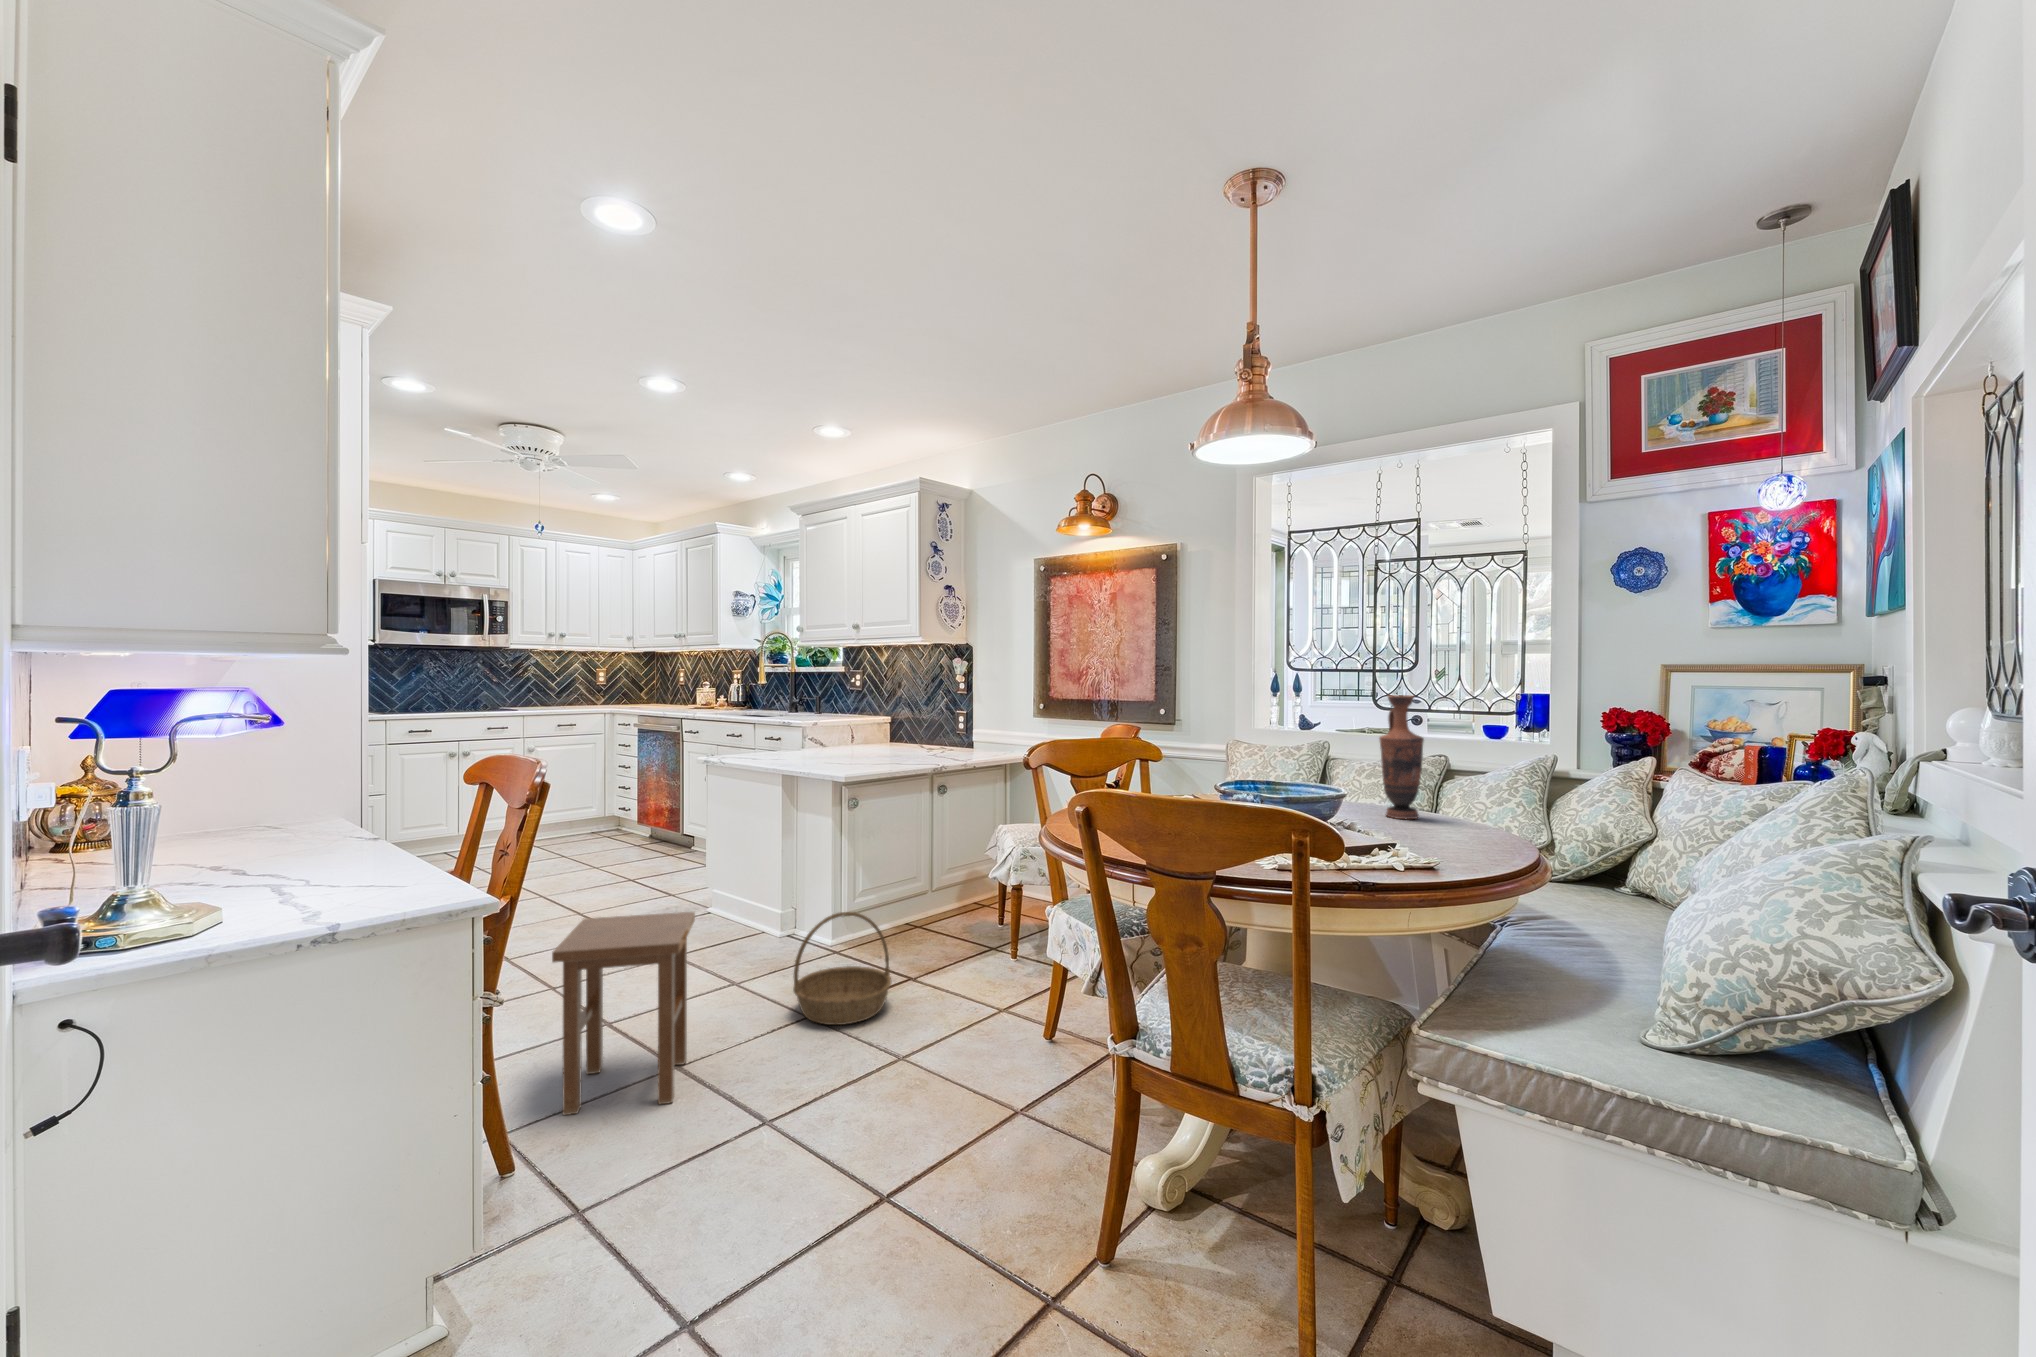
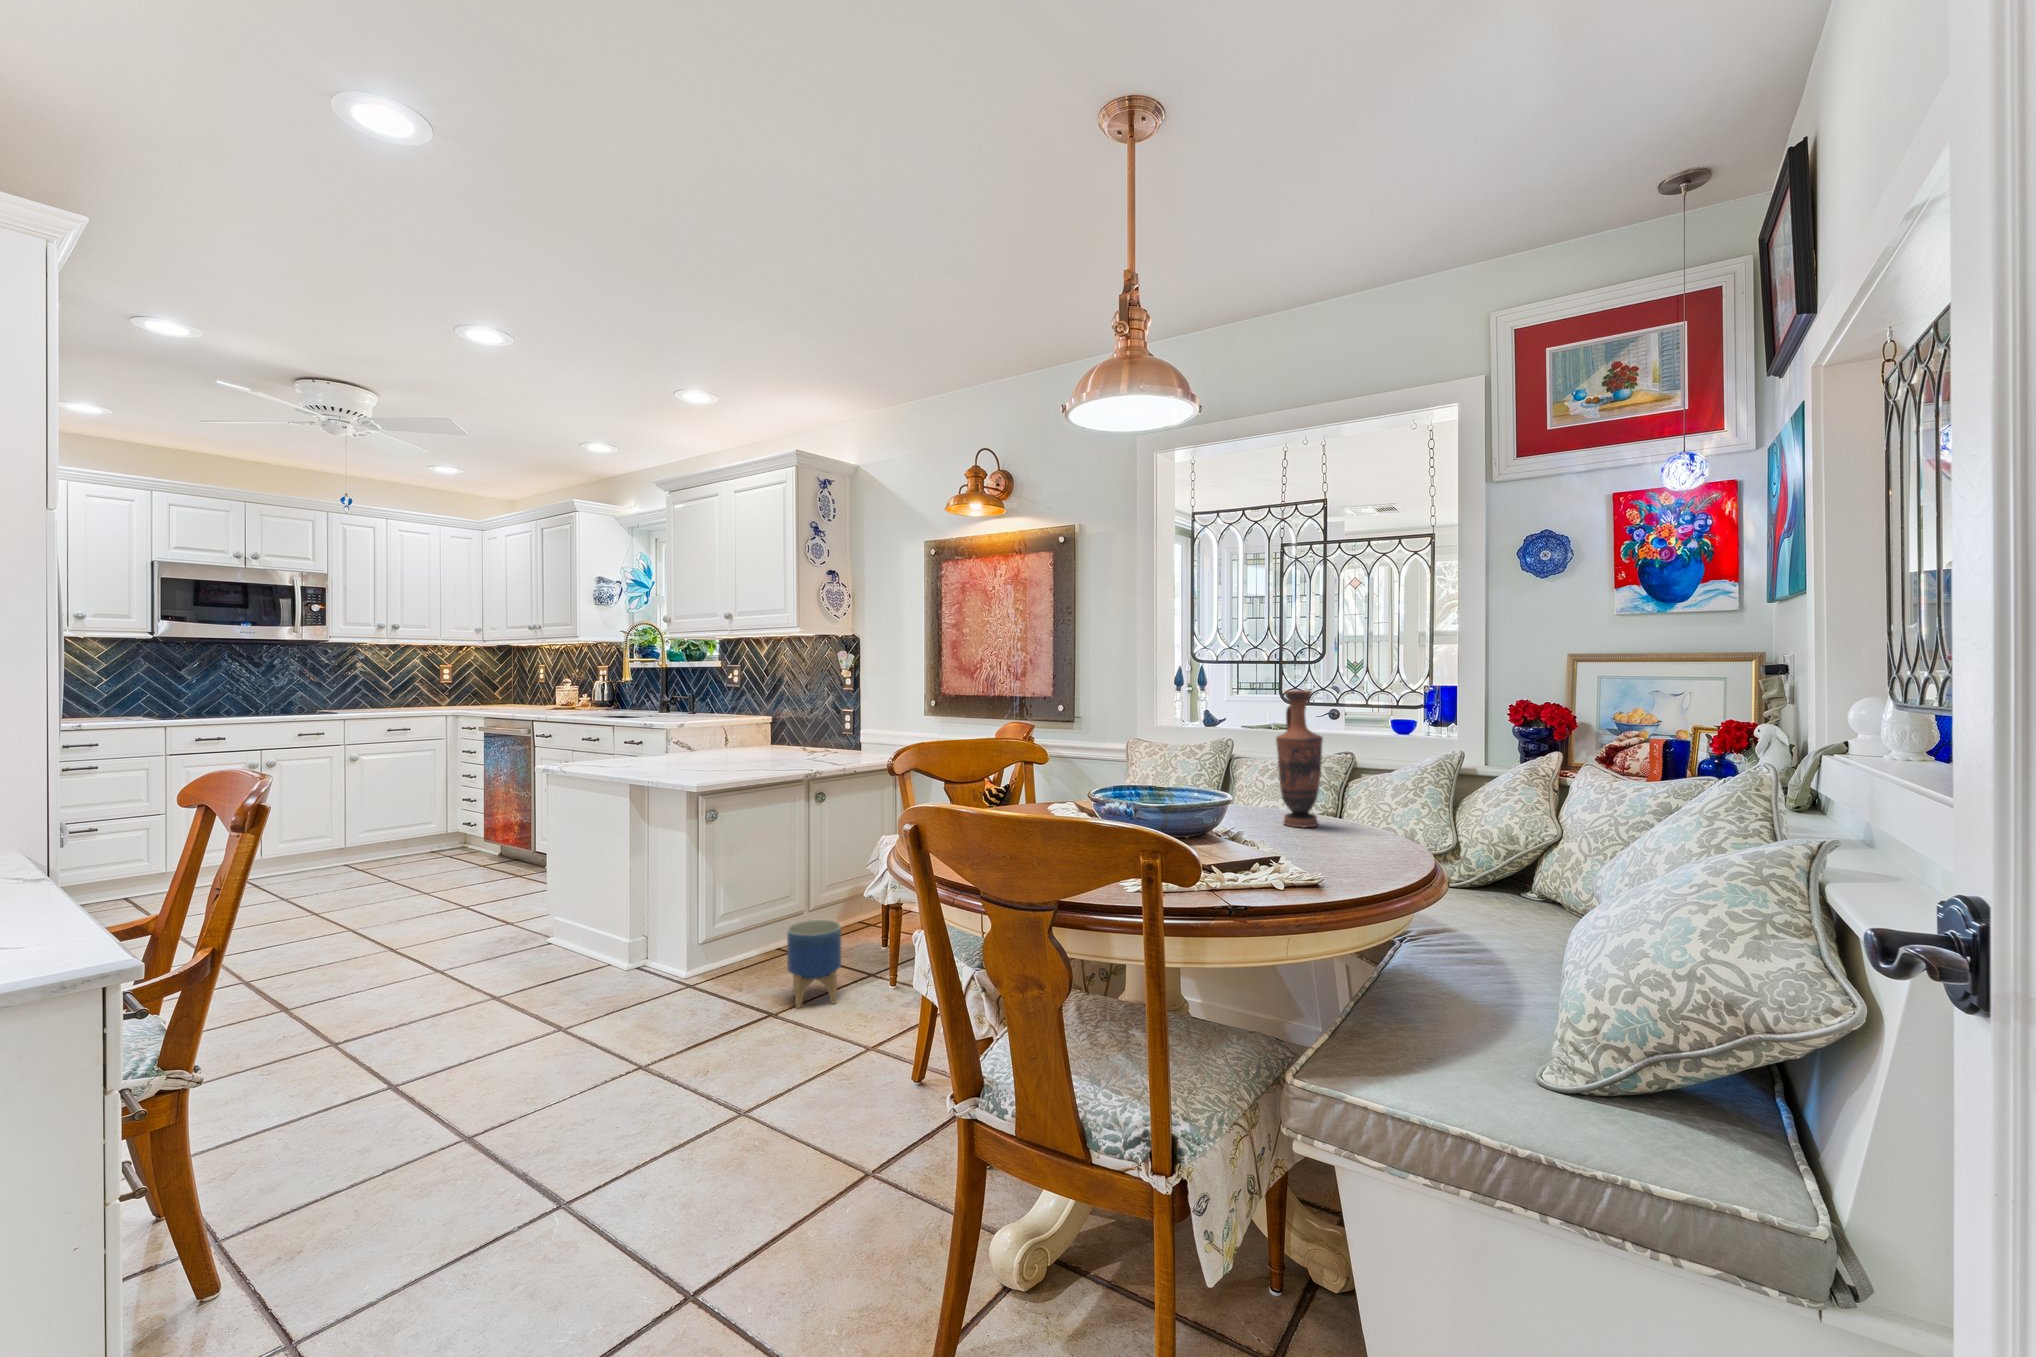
planter: none [924,895,970,972] -> present [787,920,841,1008]
stool: present [552,912,695,1115] -> none [294,955,493,1211]
basket: present [793,912,891,1025] -> none [623,946,742,1078]

